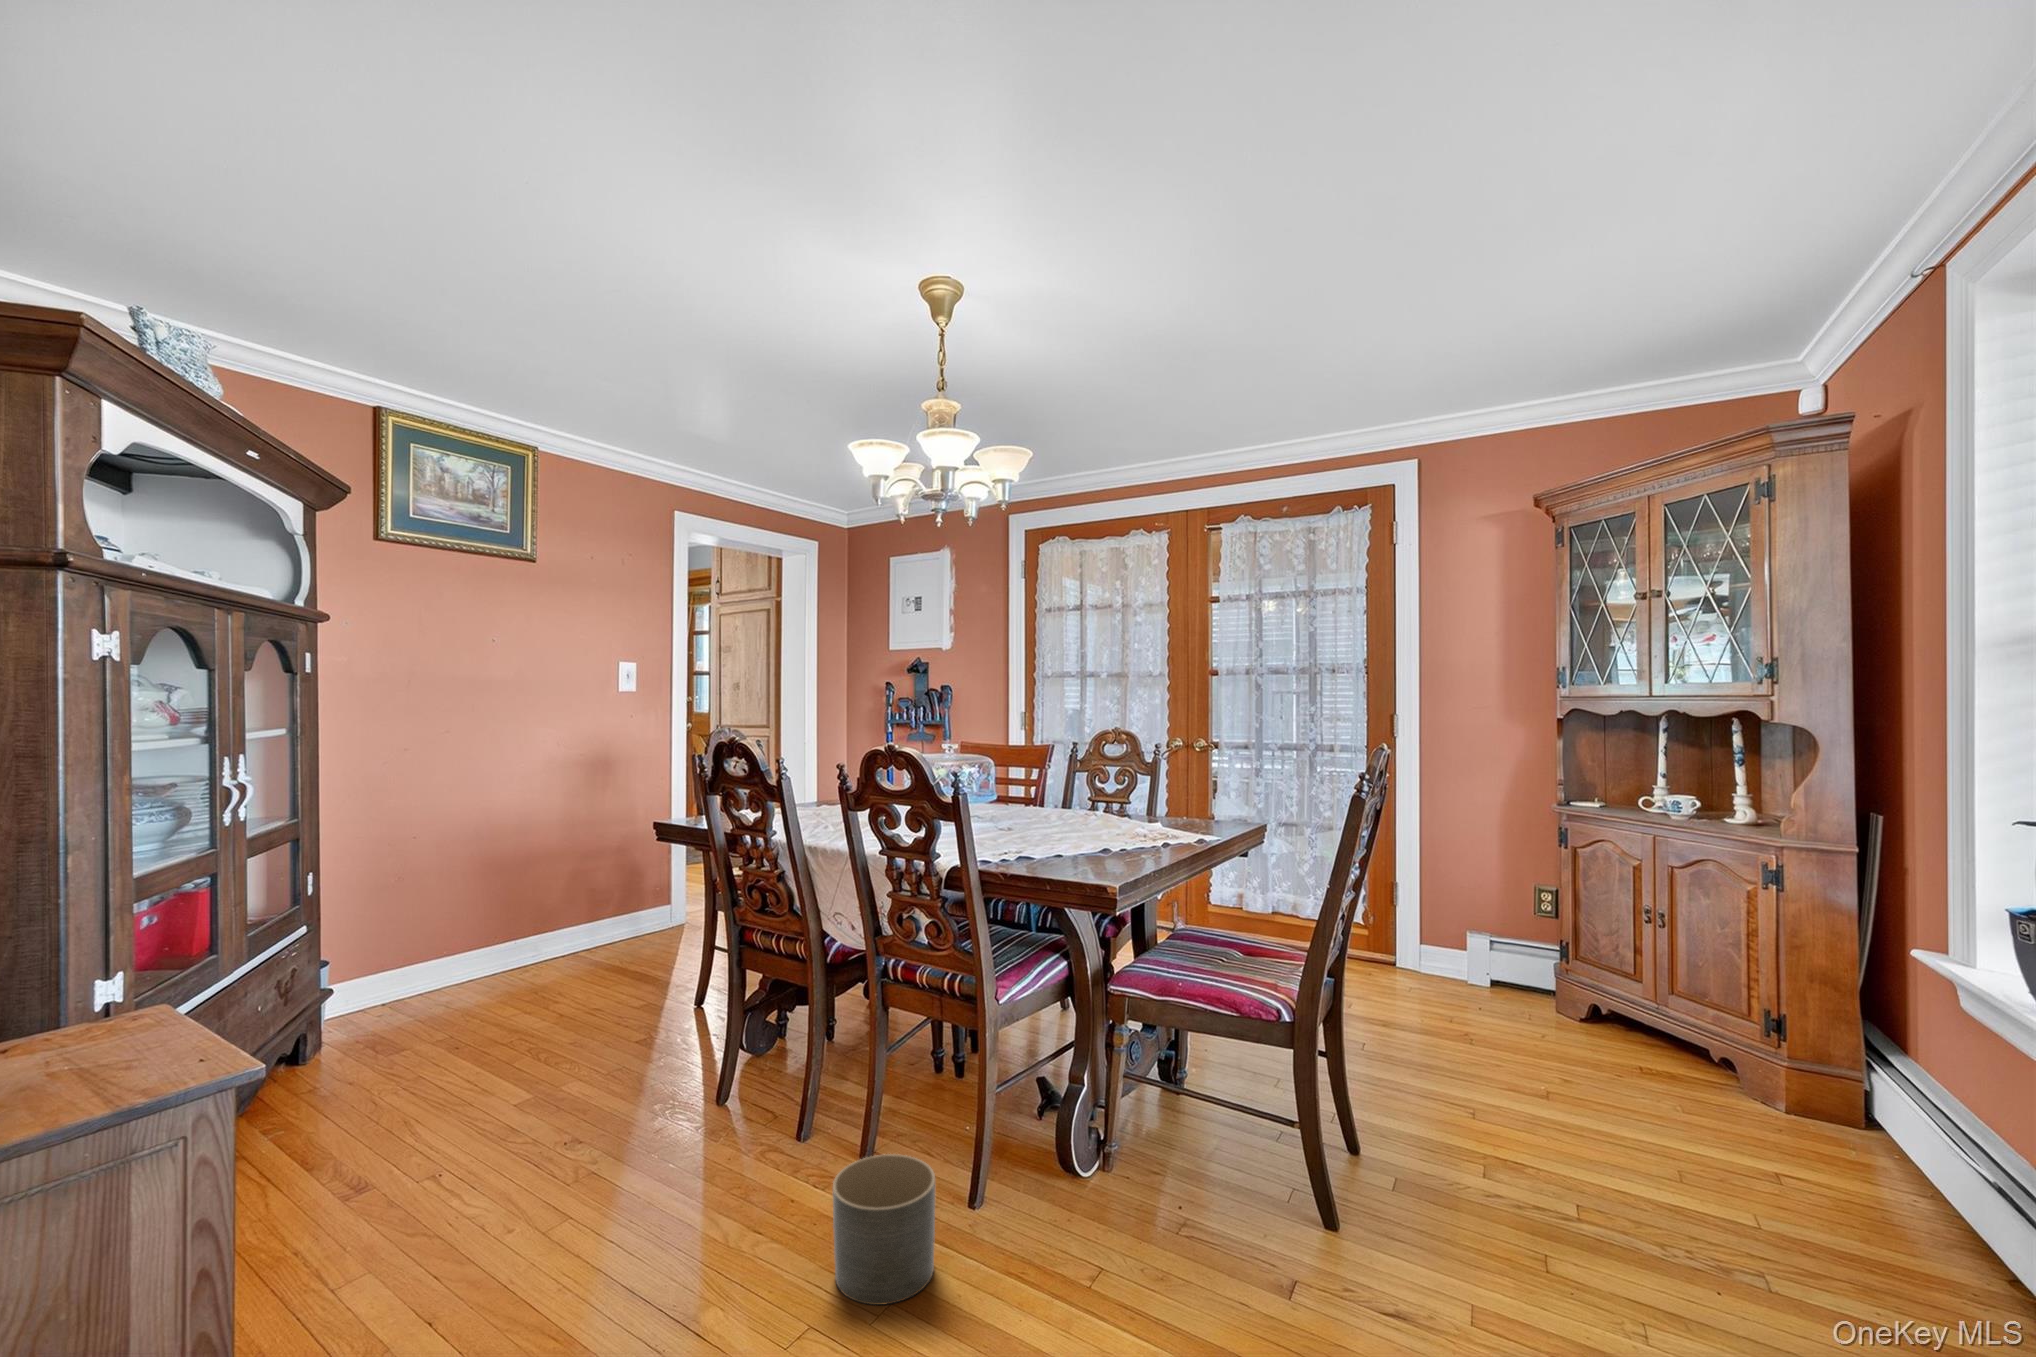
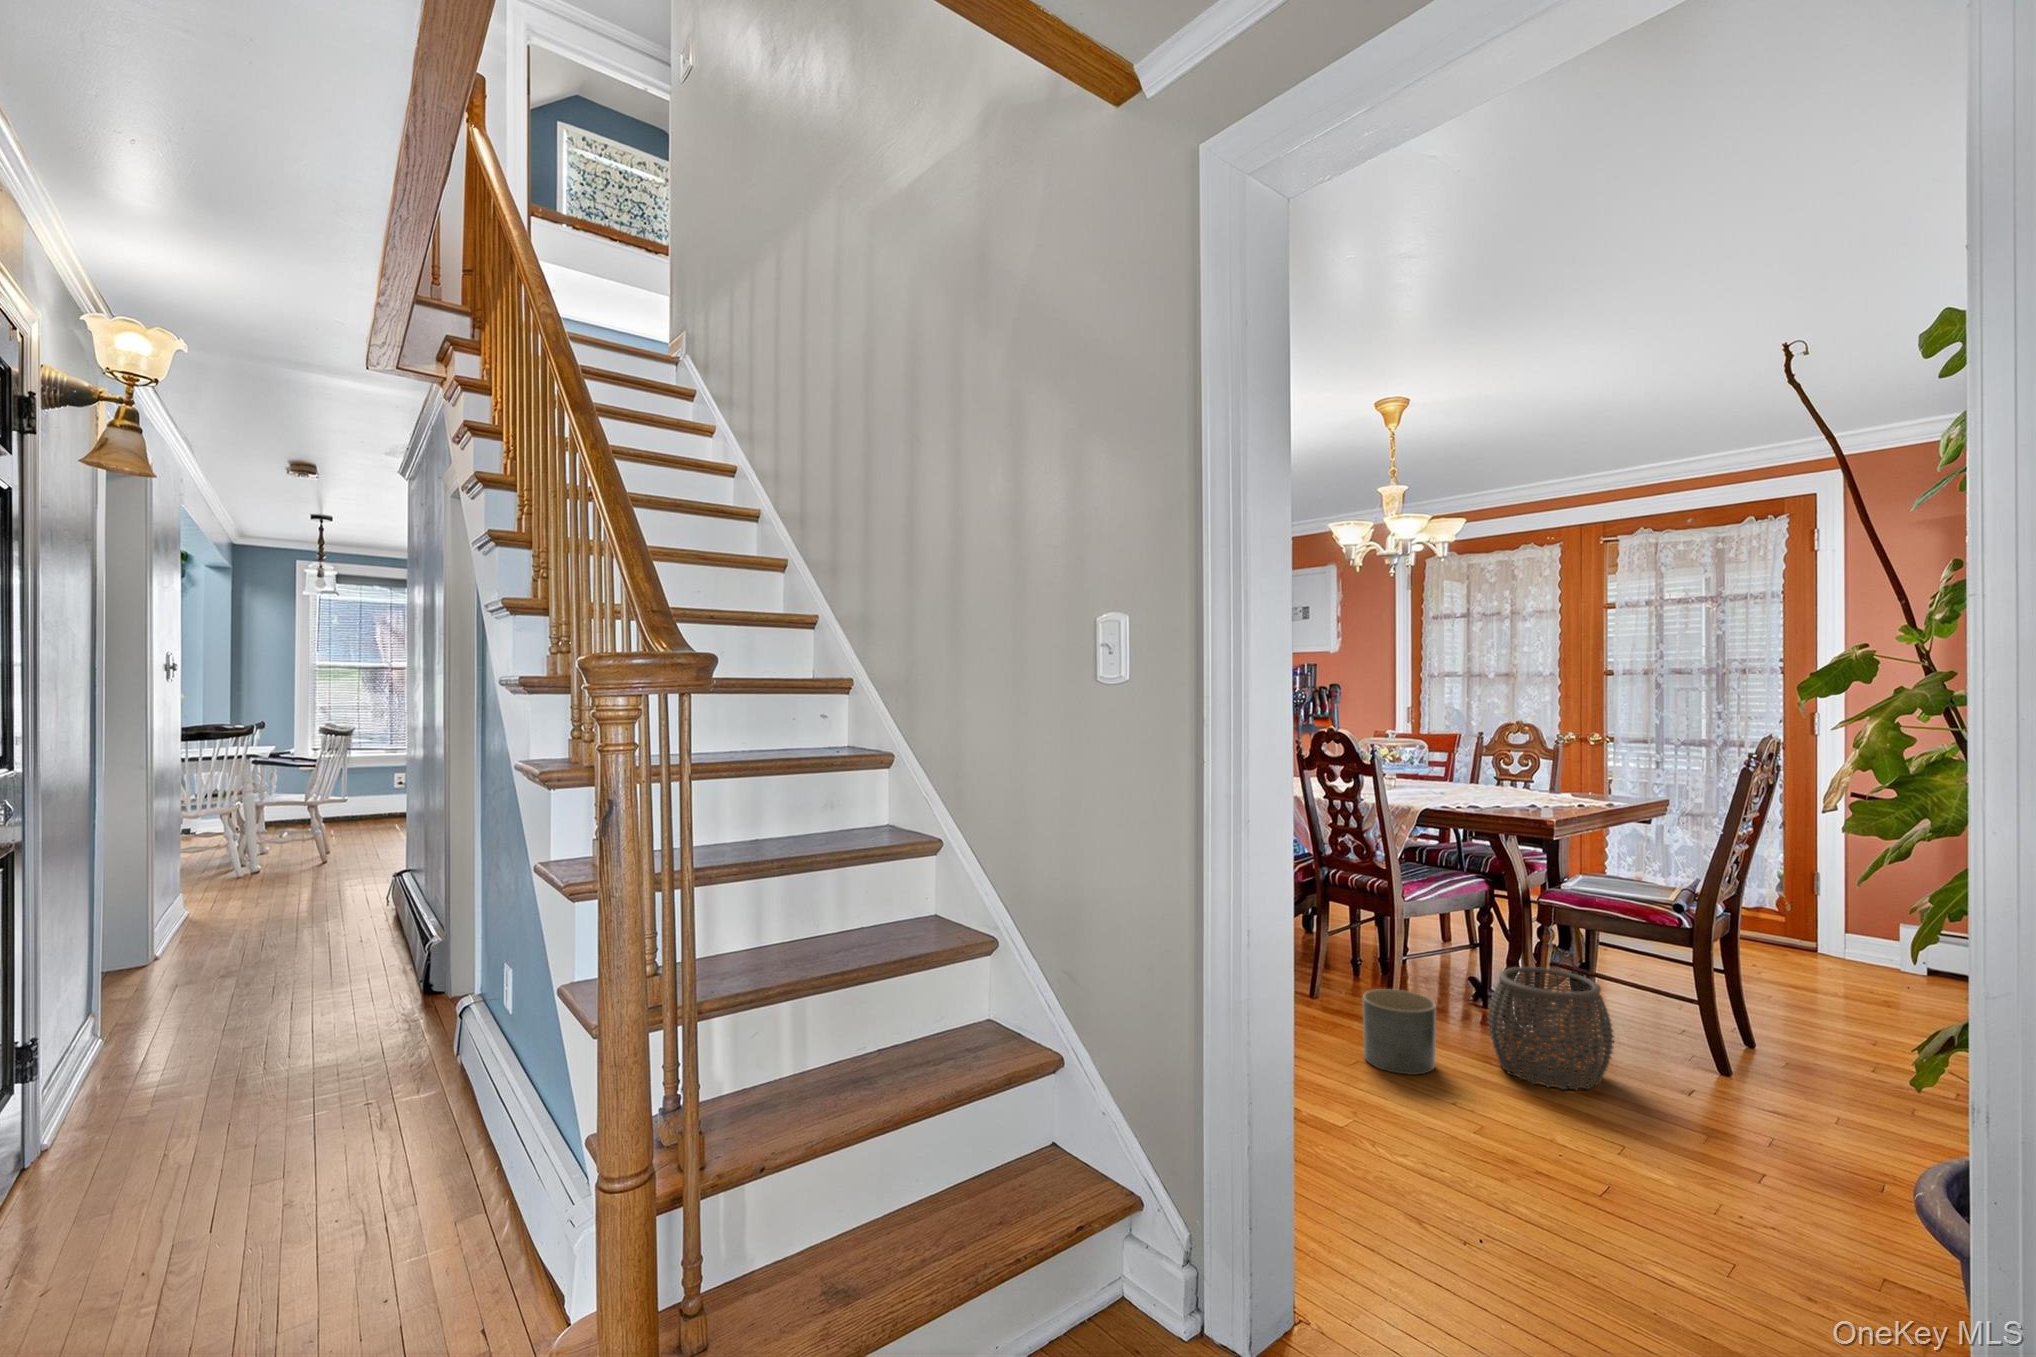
woven basket: none [1011,1095,1167,1293] -> present [1488,967,1614,1090]

